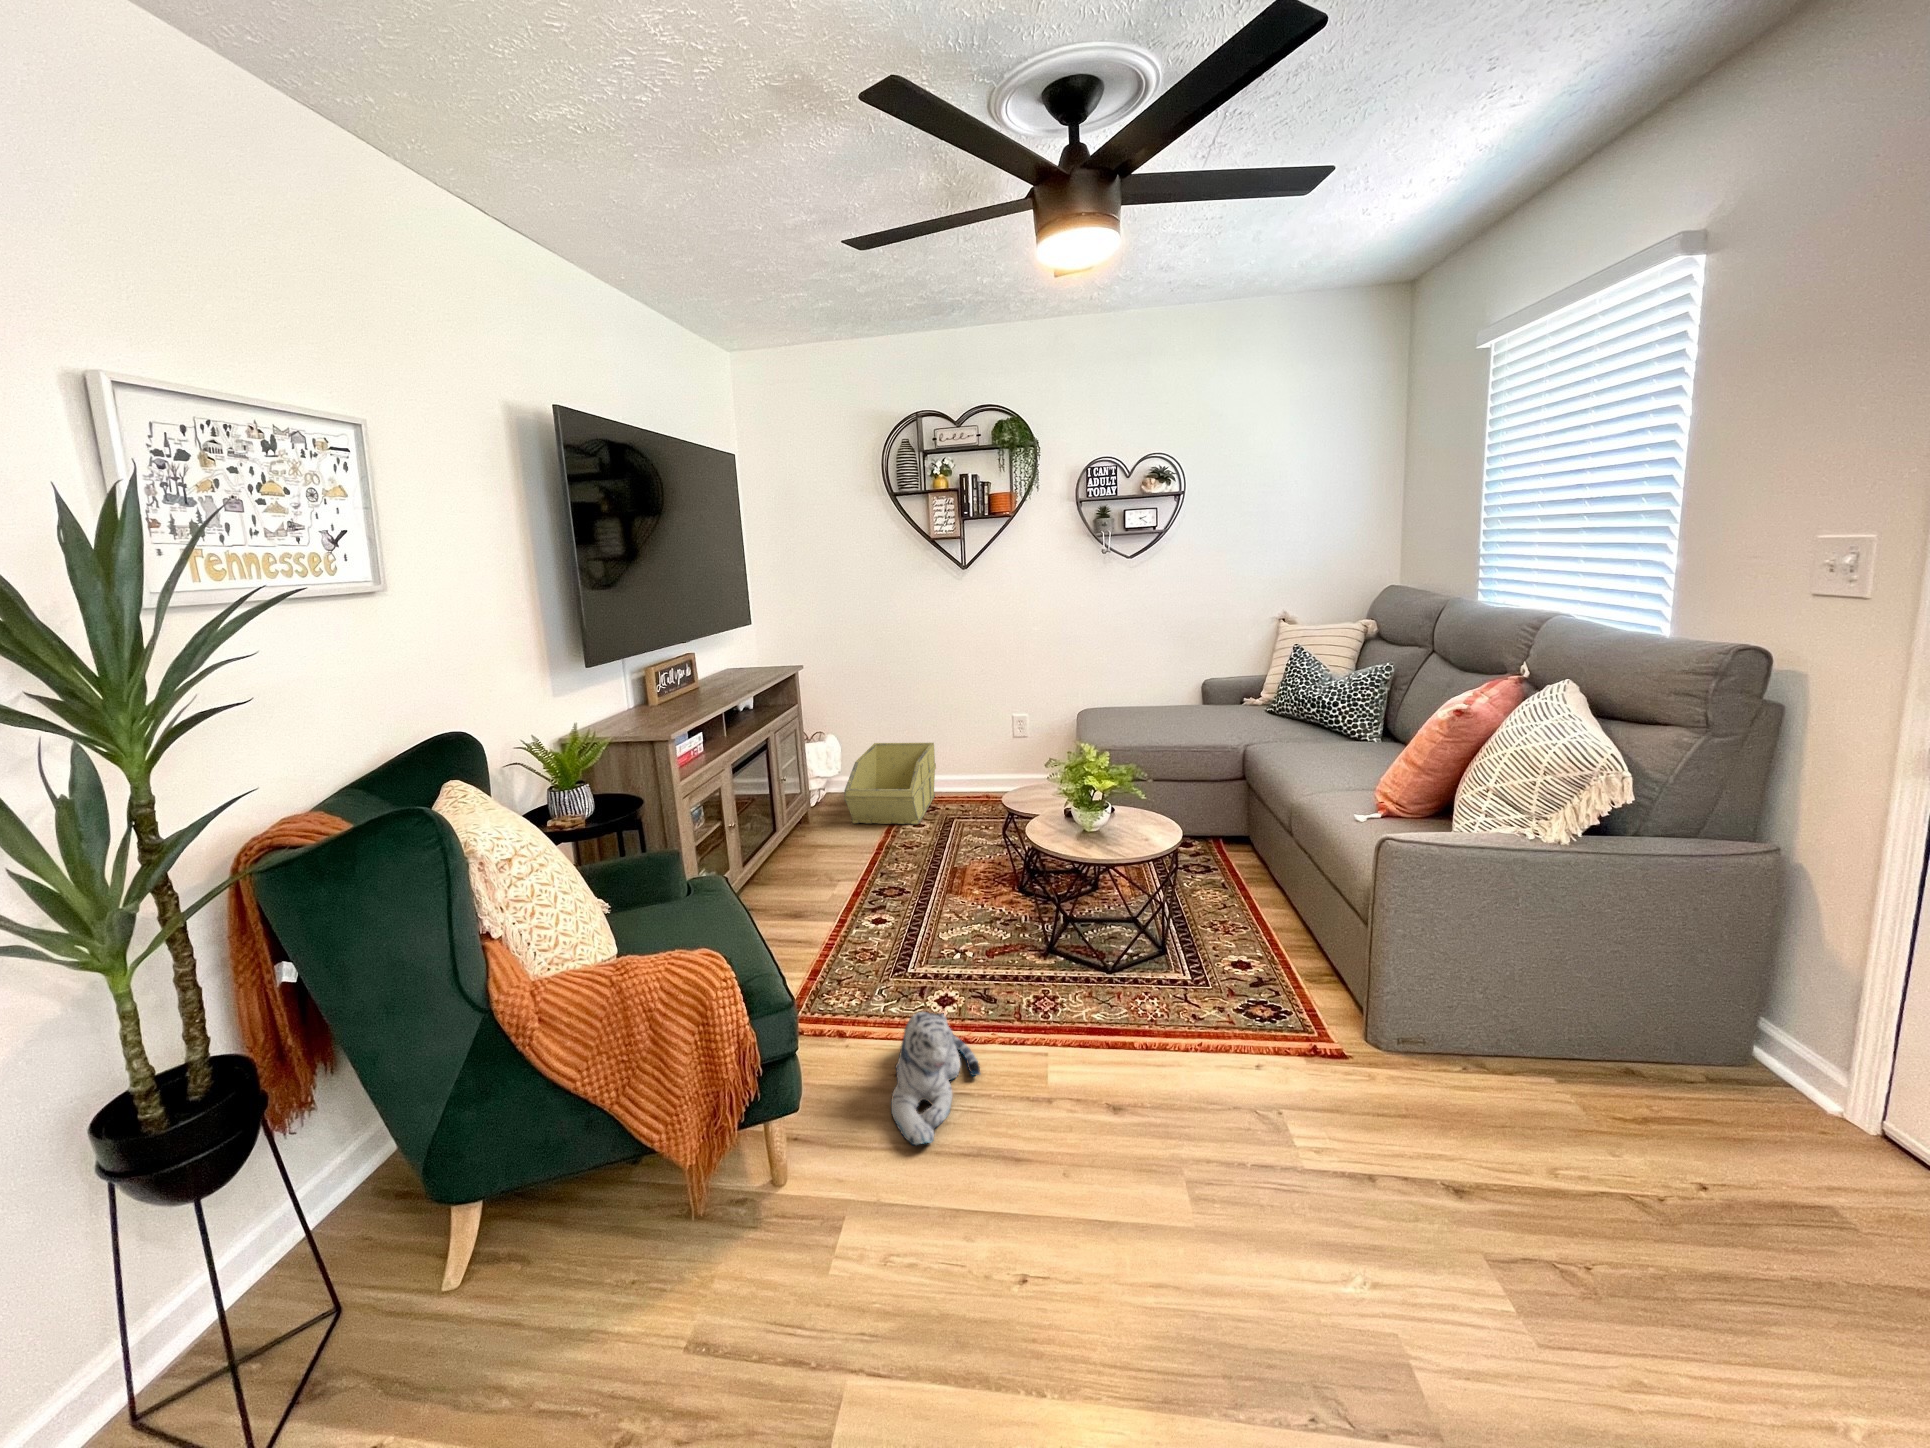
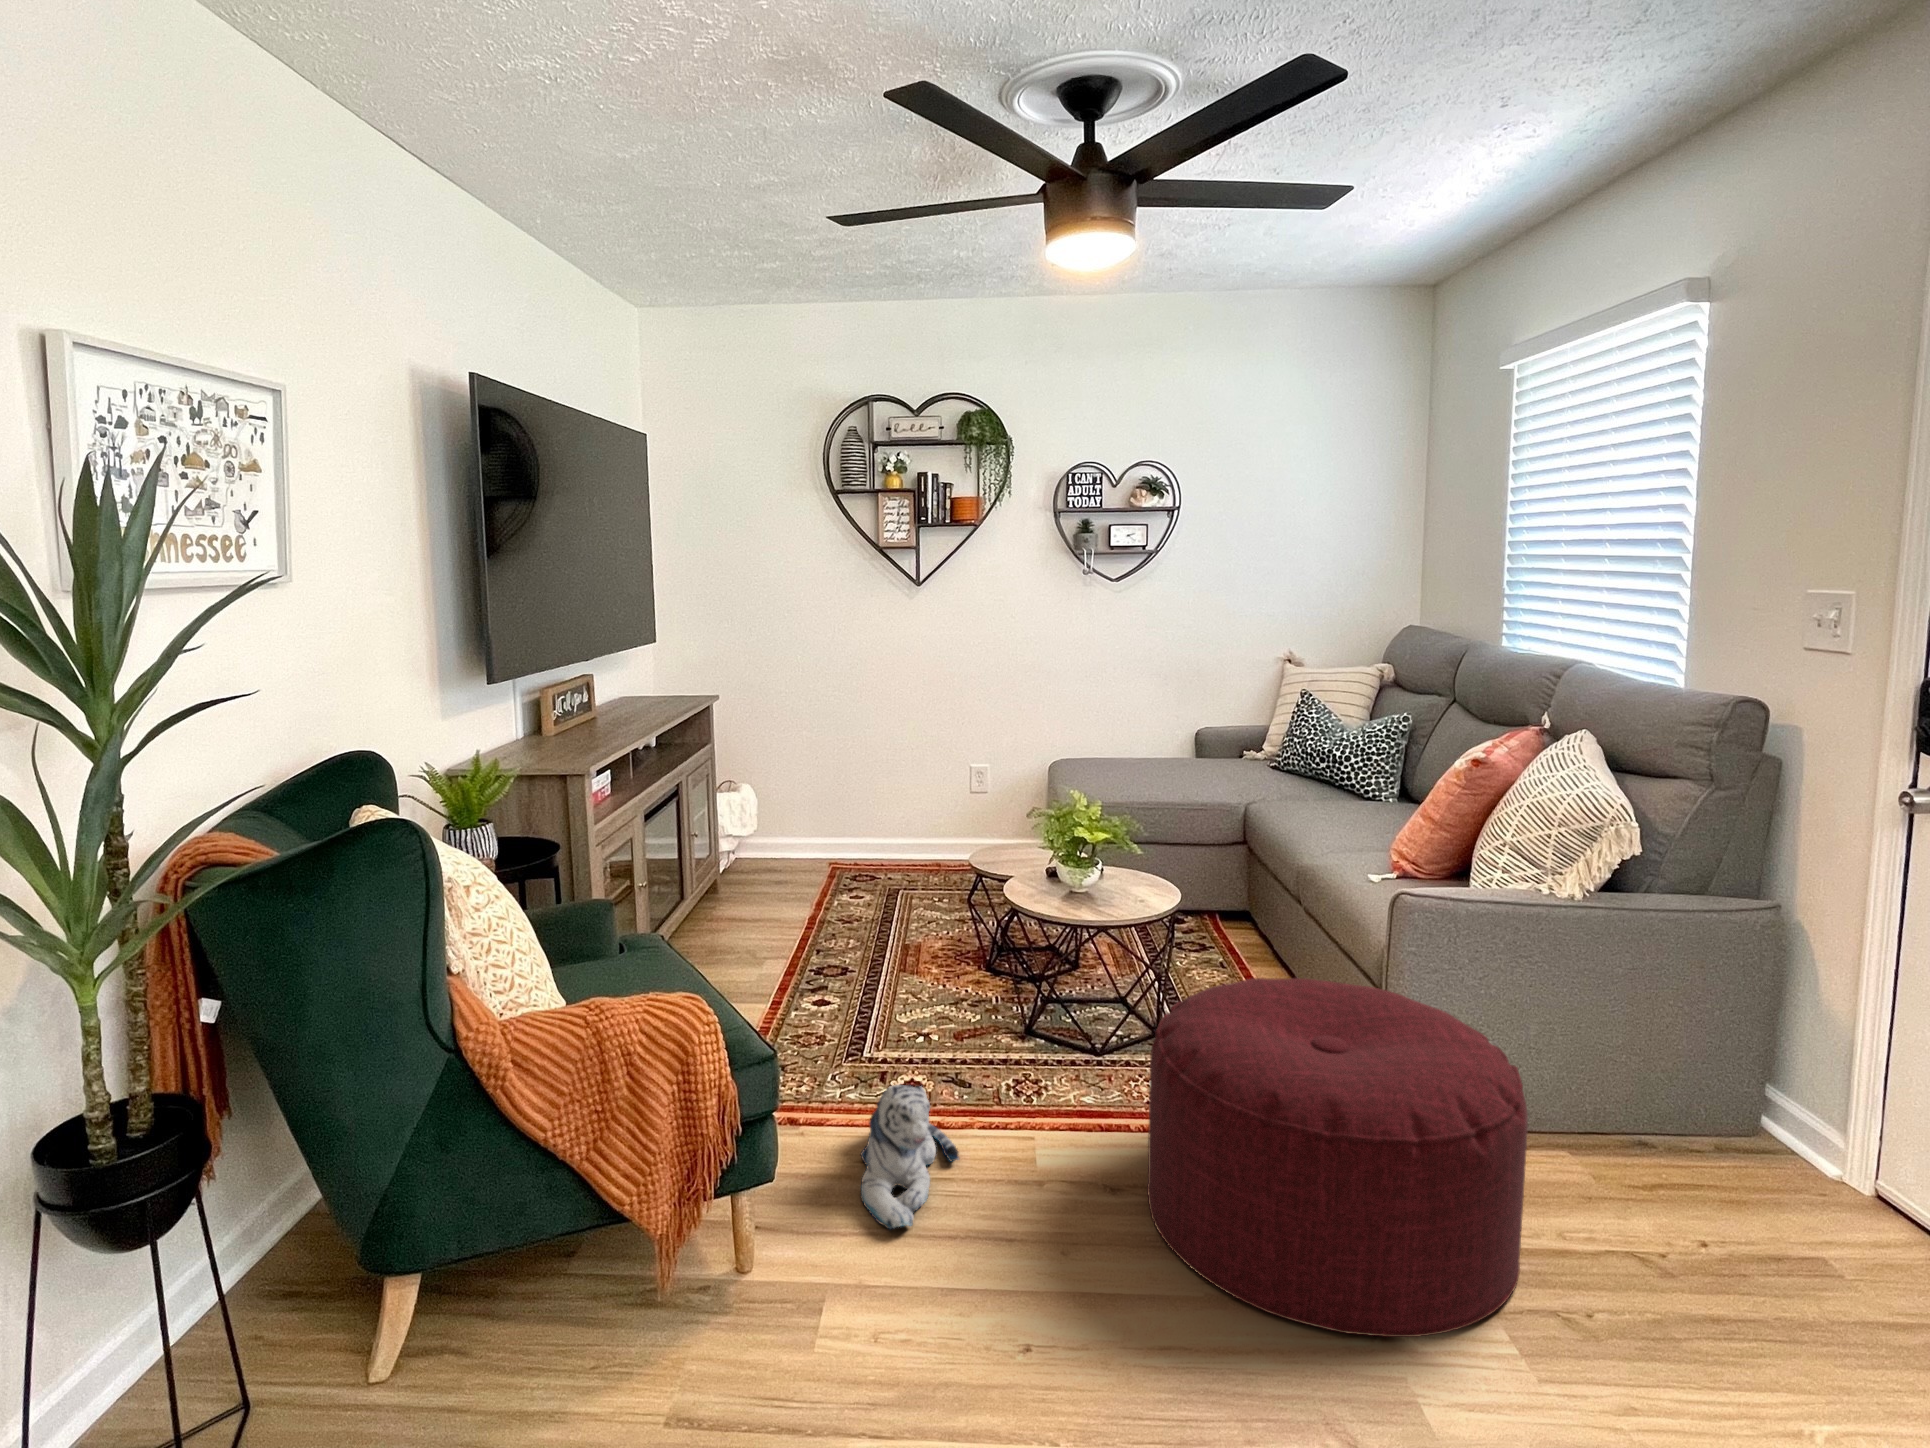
storage bin: present [844,743,936,824] -> none [765,797,875,897]
ottoman: none [1148,917,1526,1288] -> present [1147,978,1528,1337]

